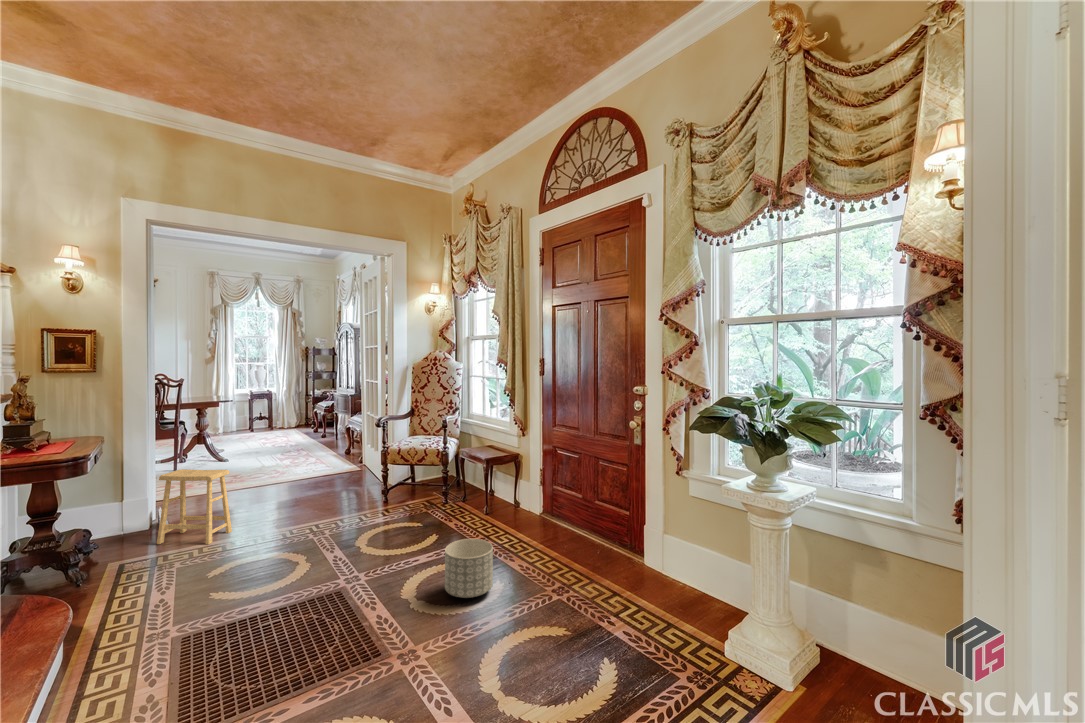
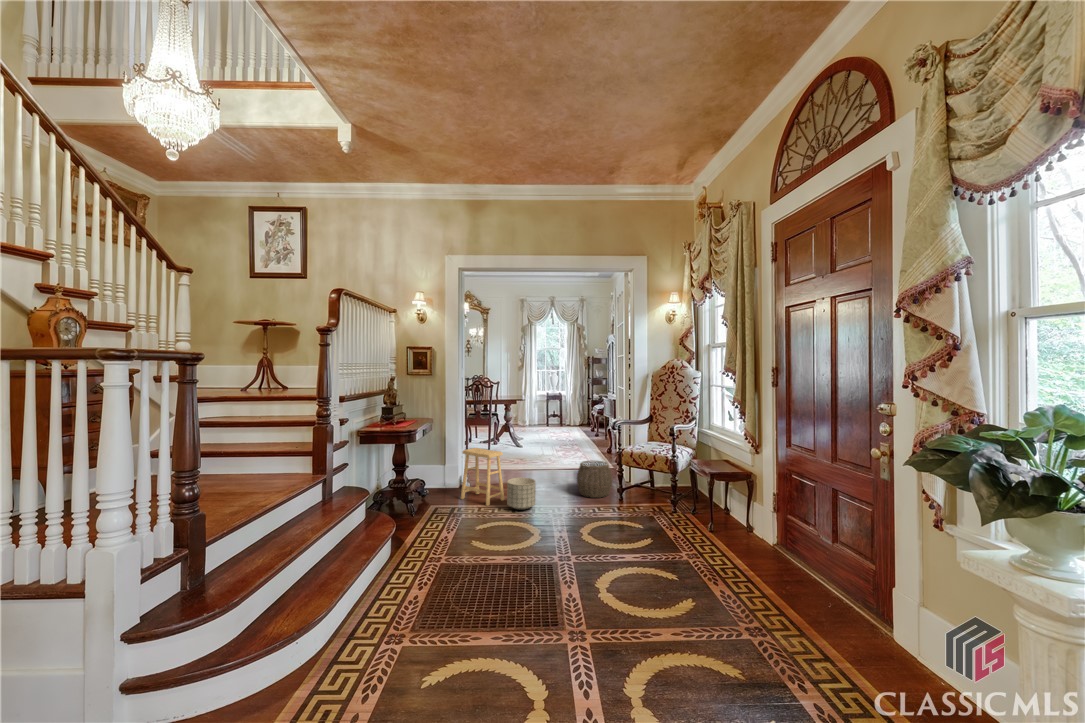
woven basket: none [330,464,374,507] -> present [577,461,612,498]
planter: present [445,539,493,598] -> present [507,478,536,510]

